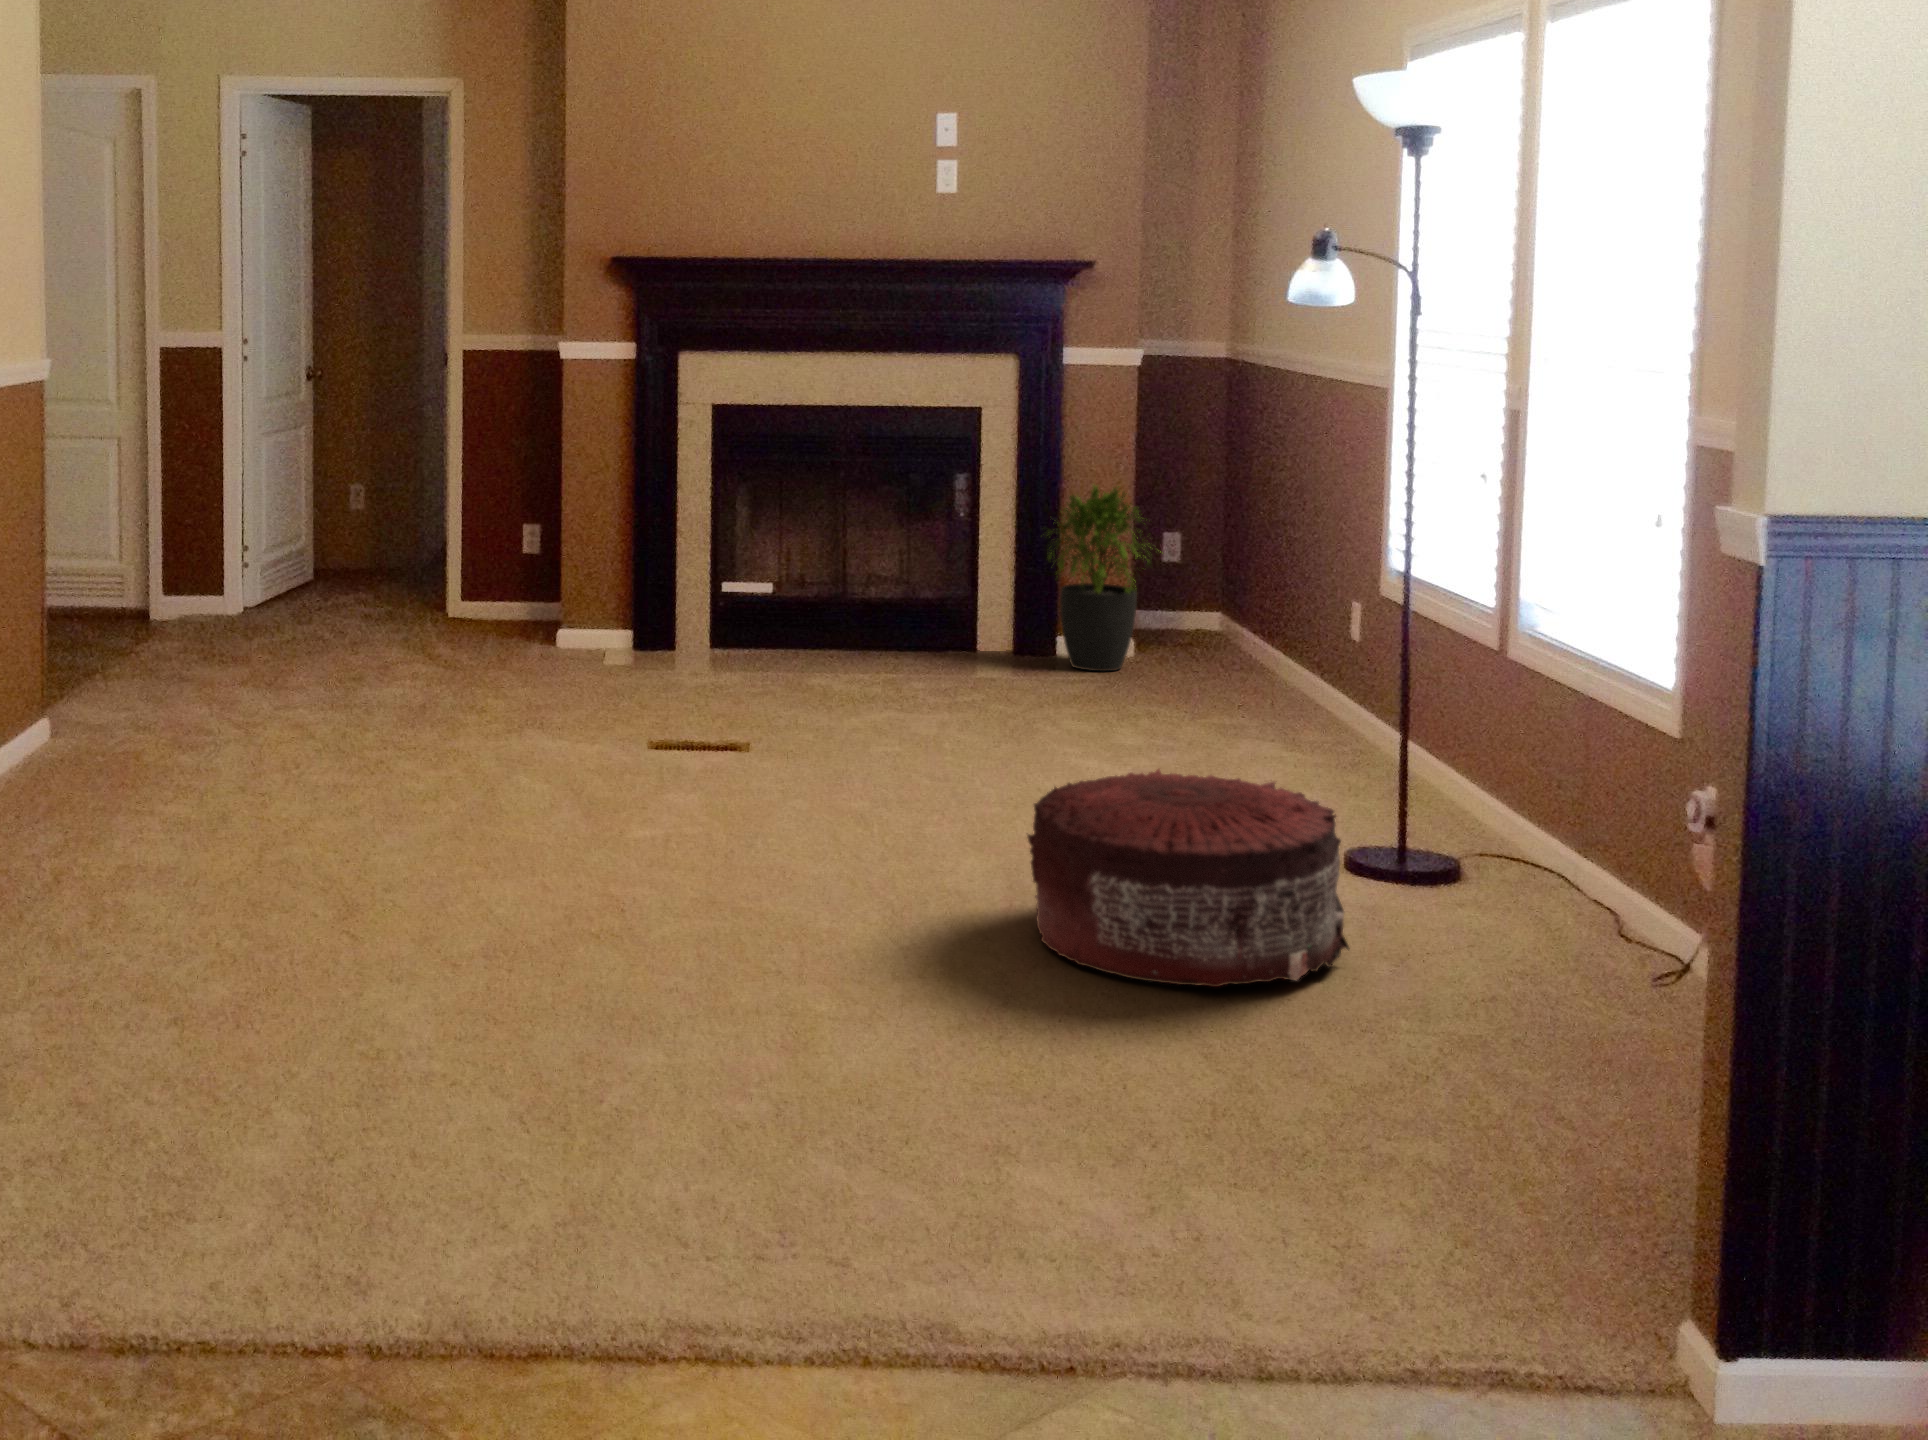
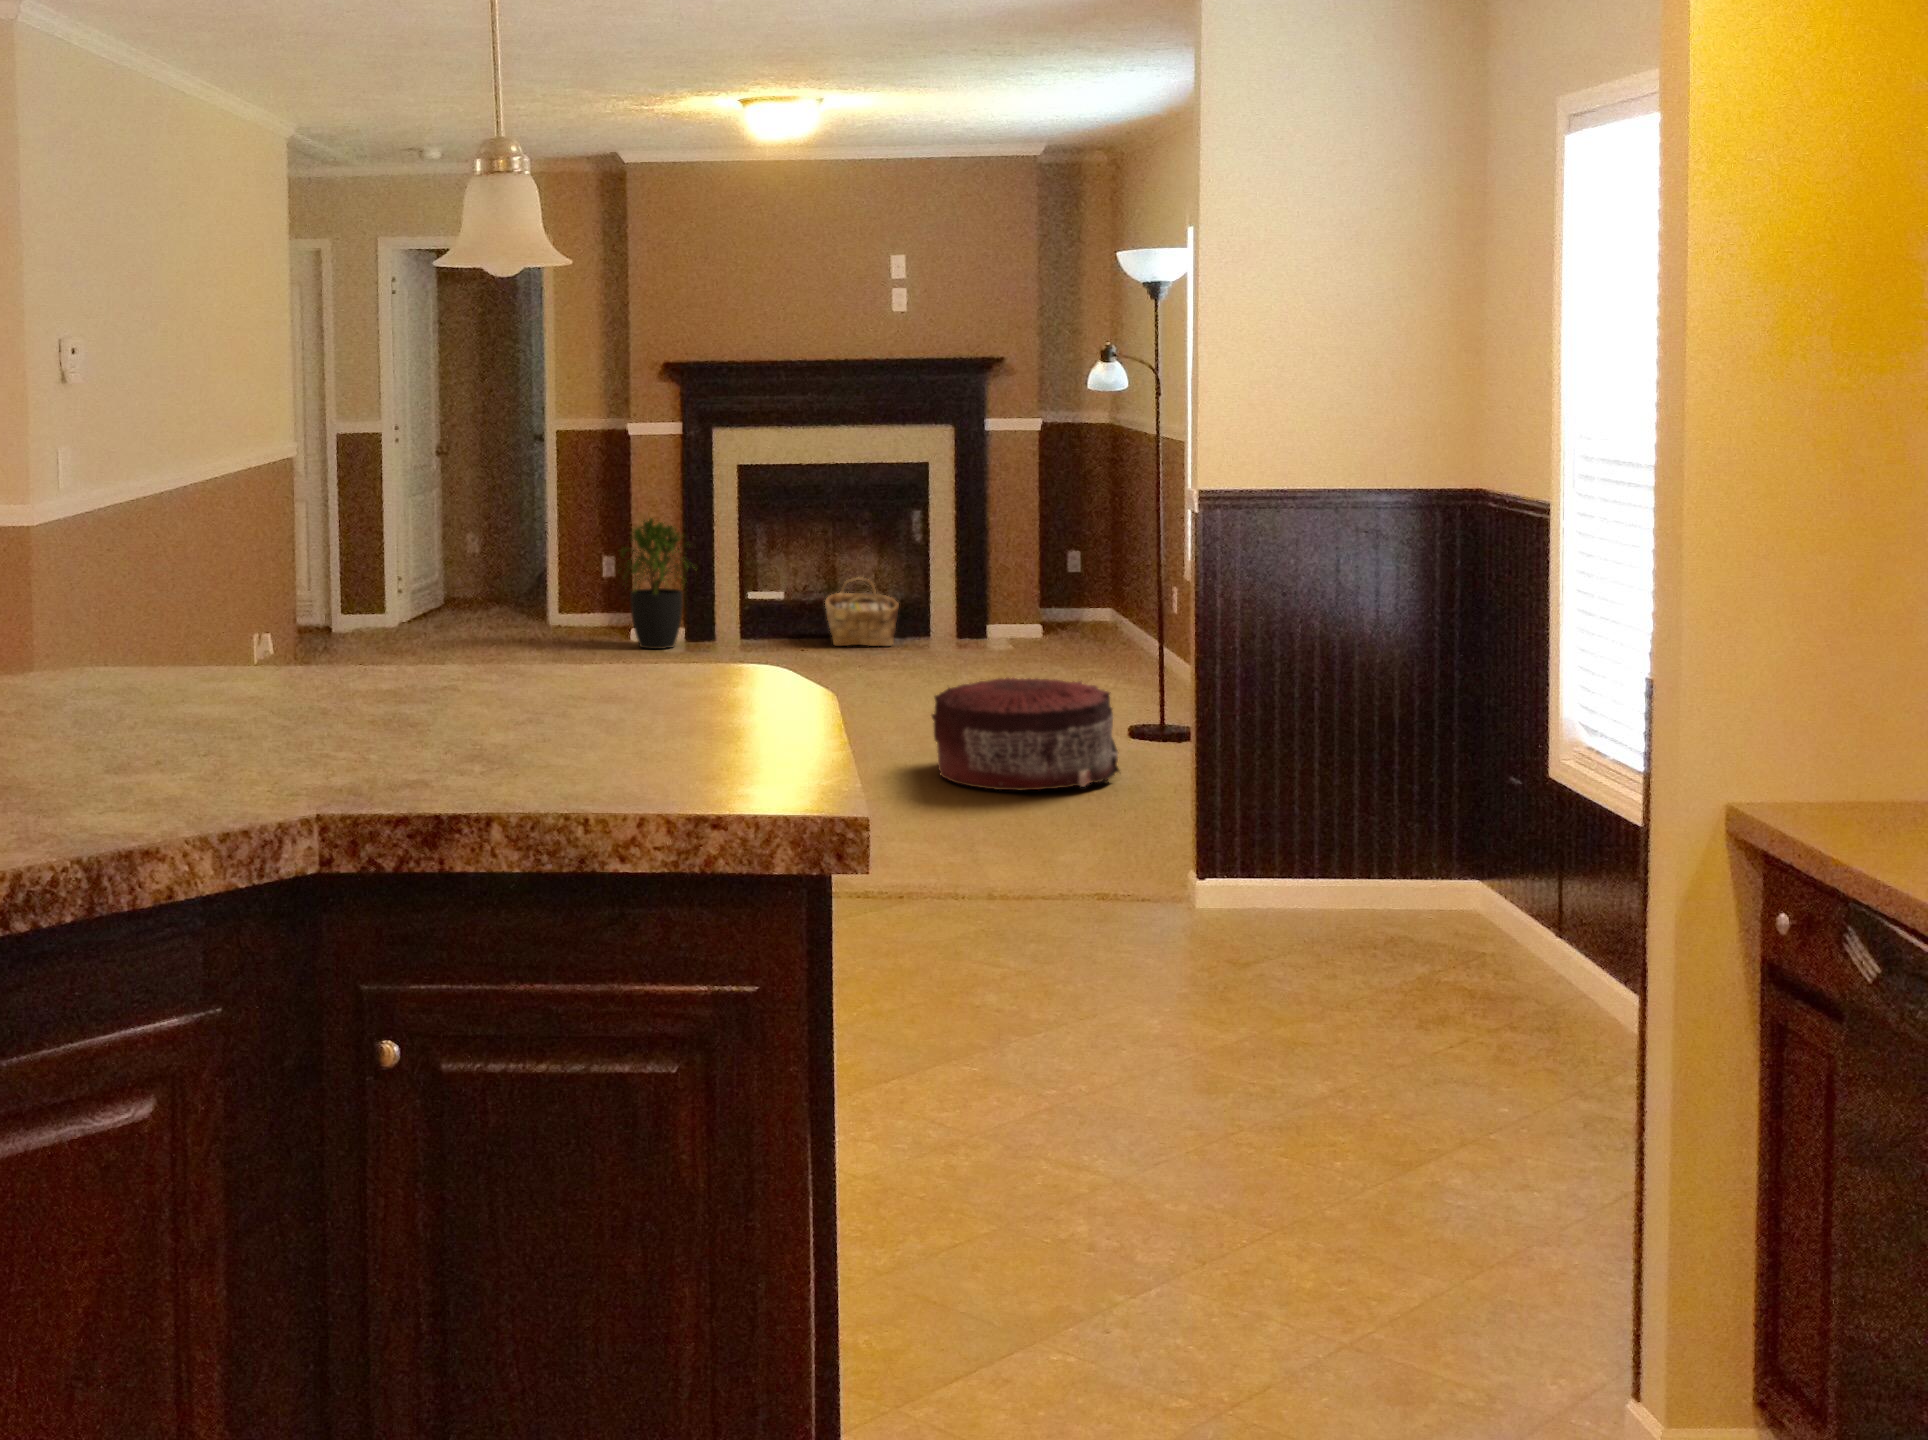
potted plant: present [1047,485,1151,671] -> present [618,518,693,649]
woven basket: none [831,566,935,666] -> present [825,578,899,646]

